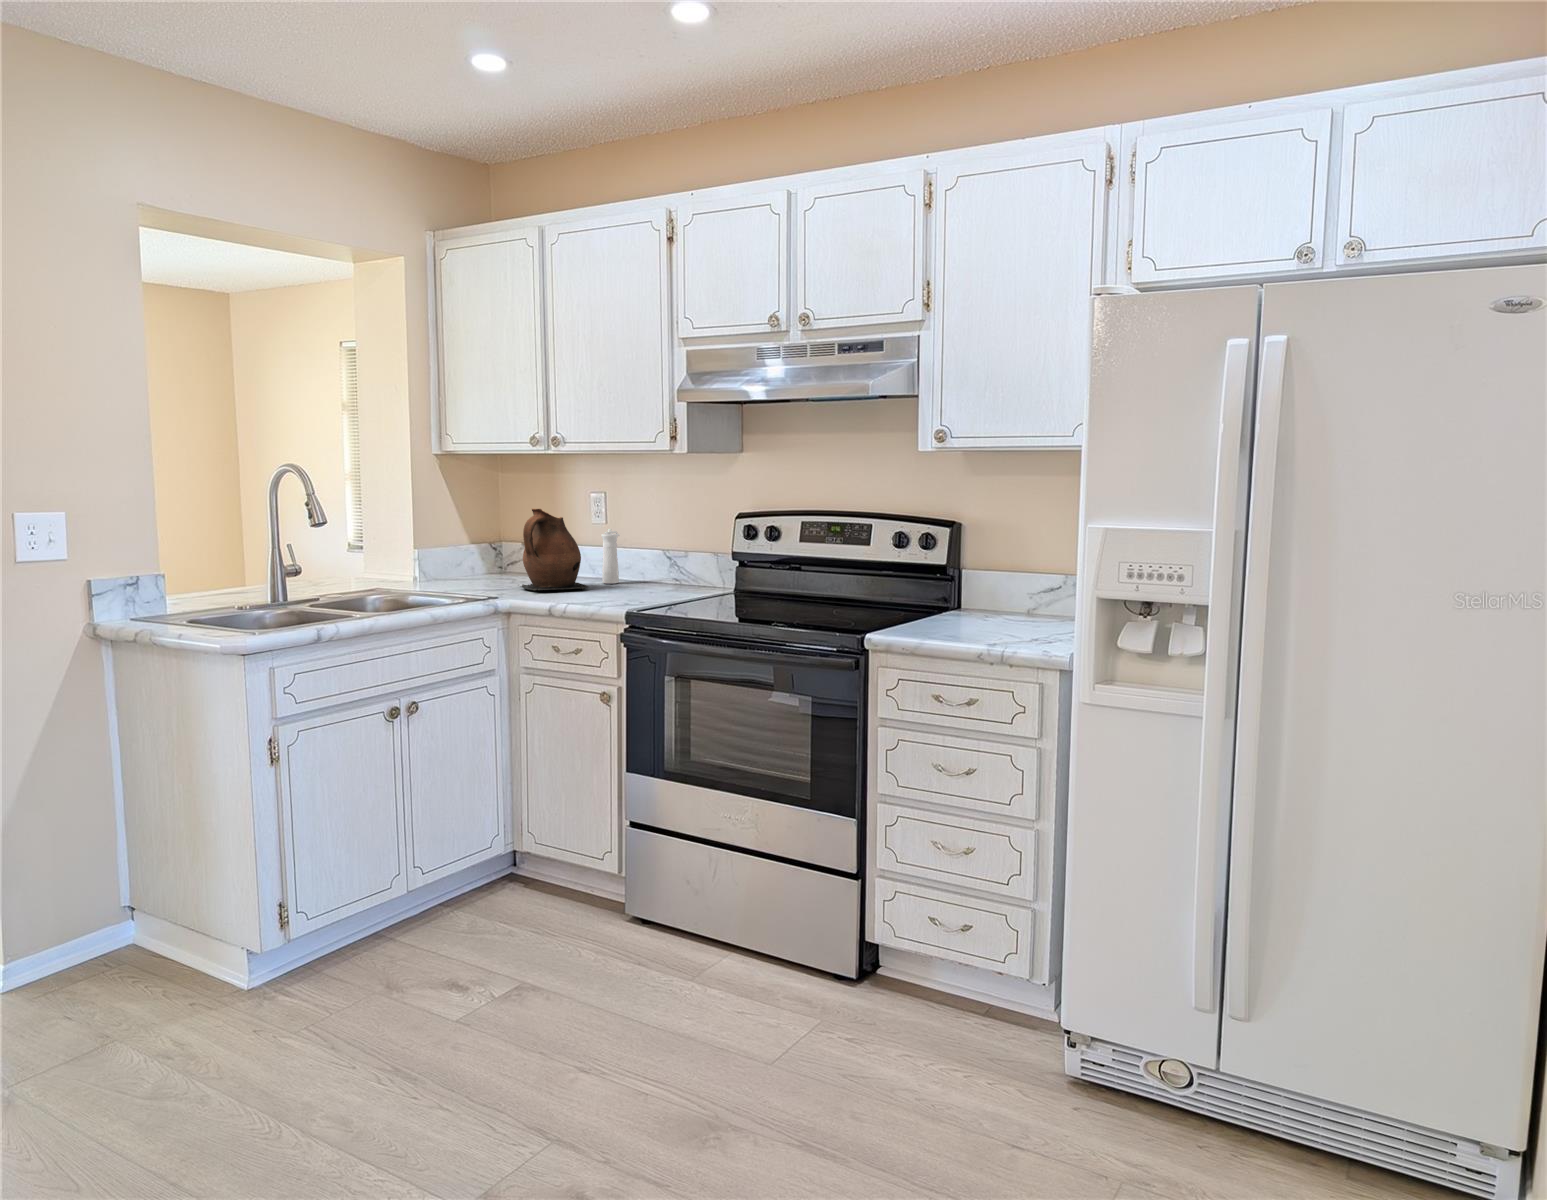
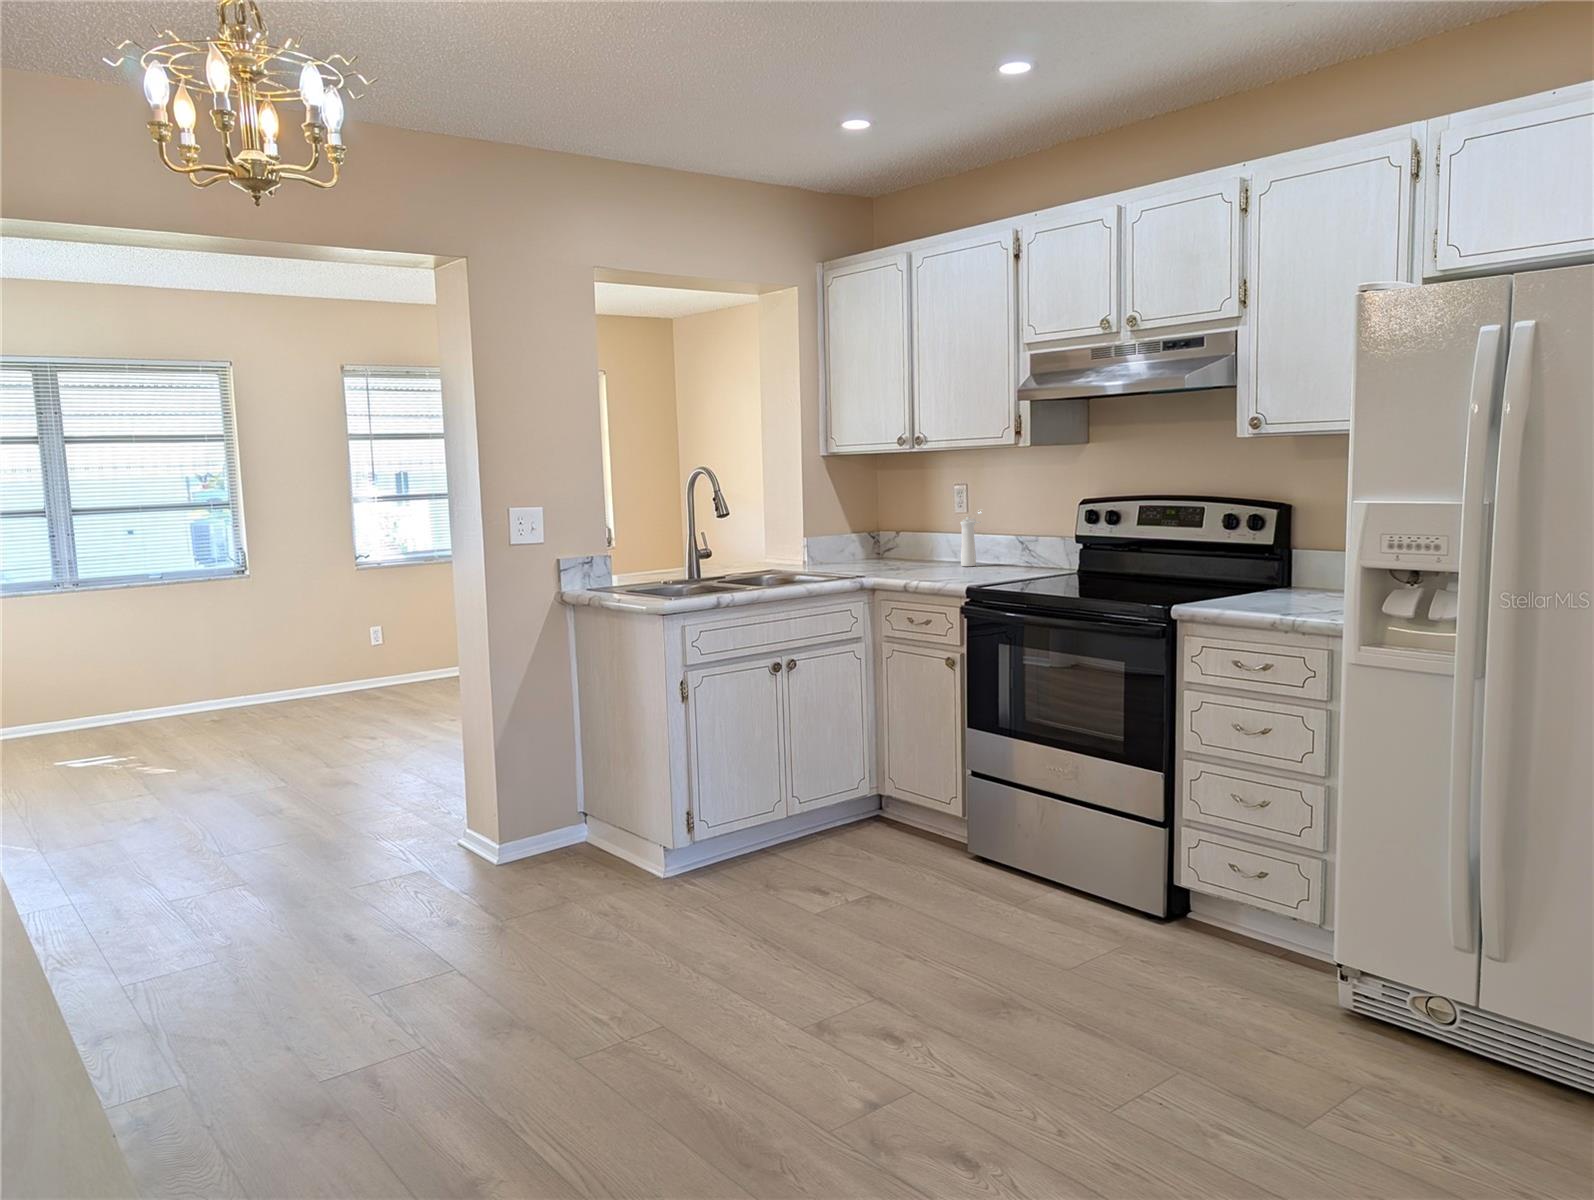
ceramic pitcher: present [522,509,588,590] -> none [885,500,947,571]

